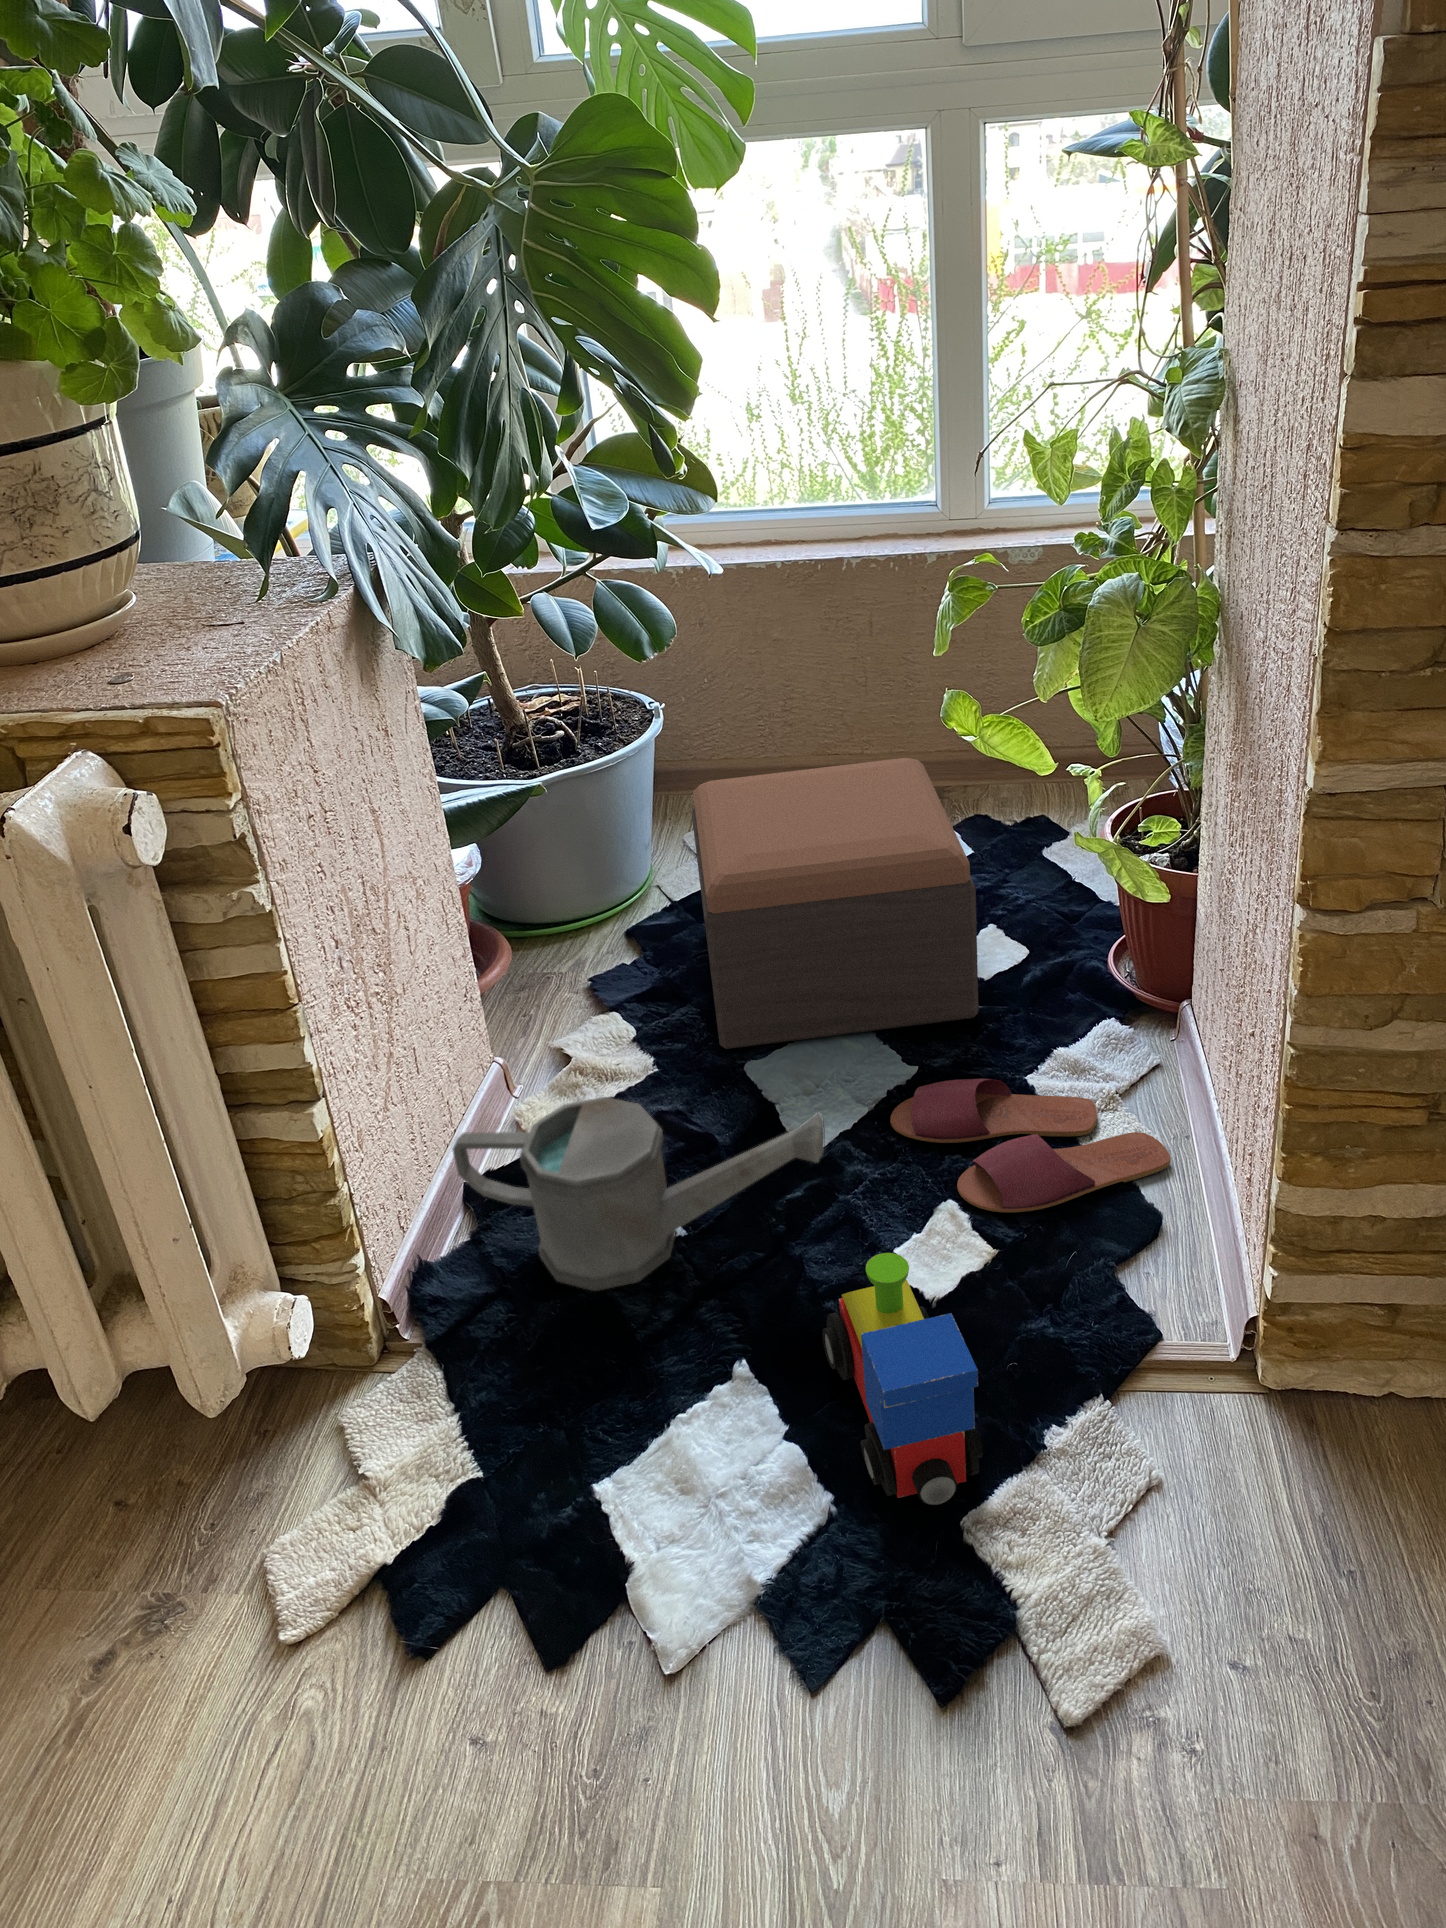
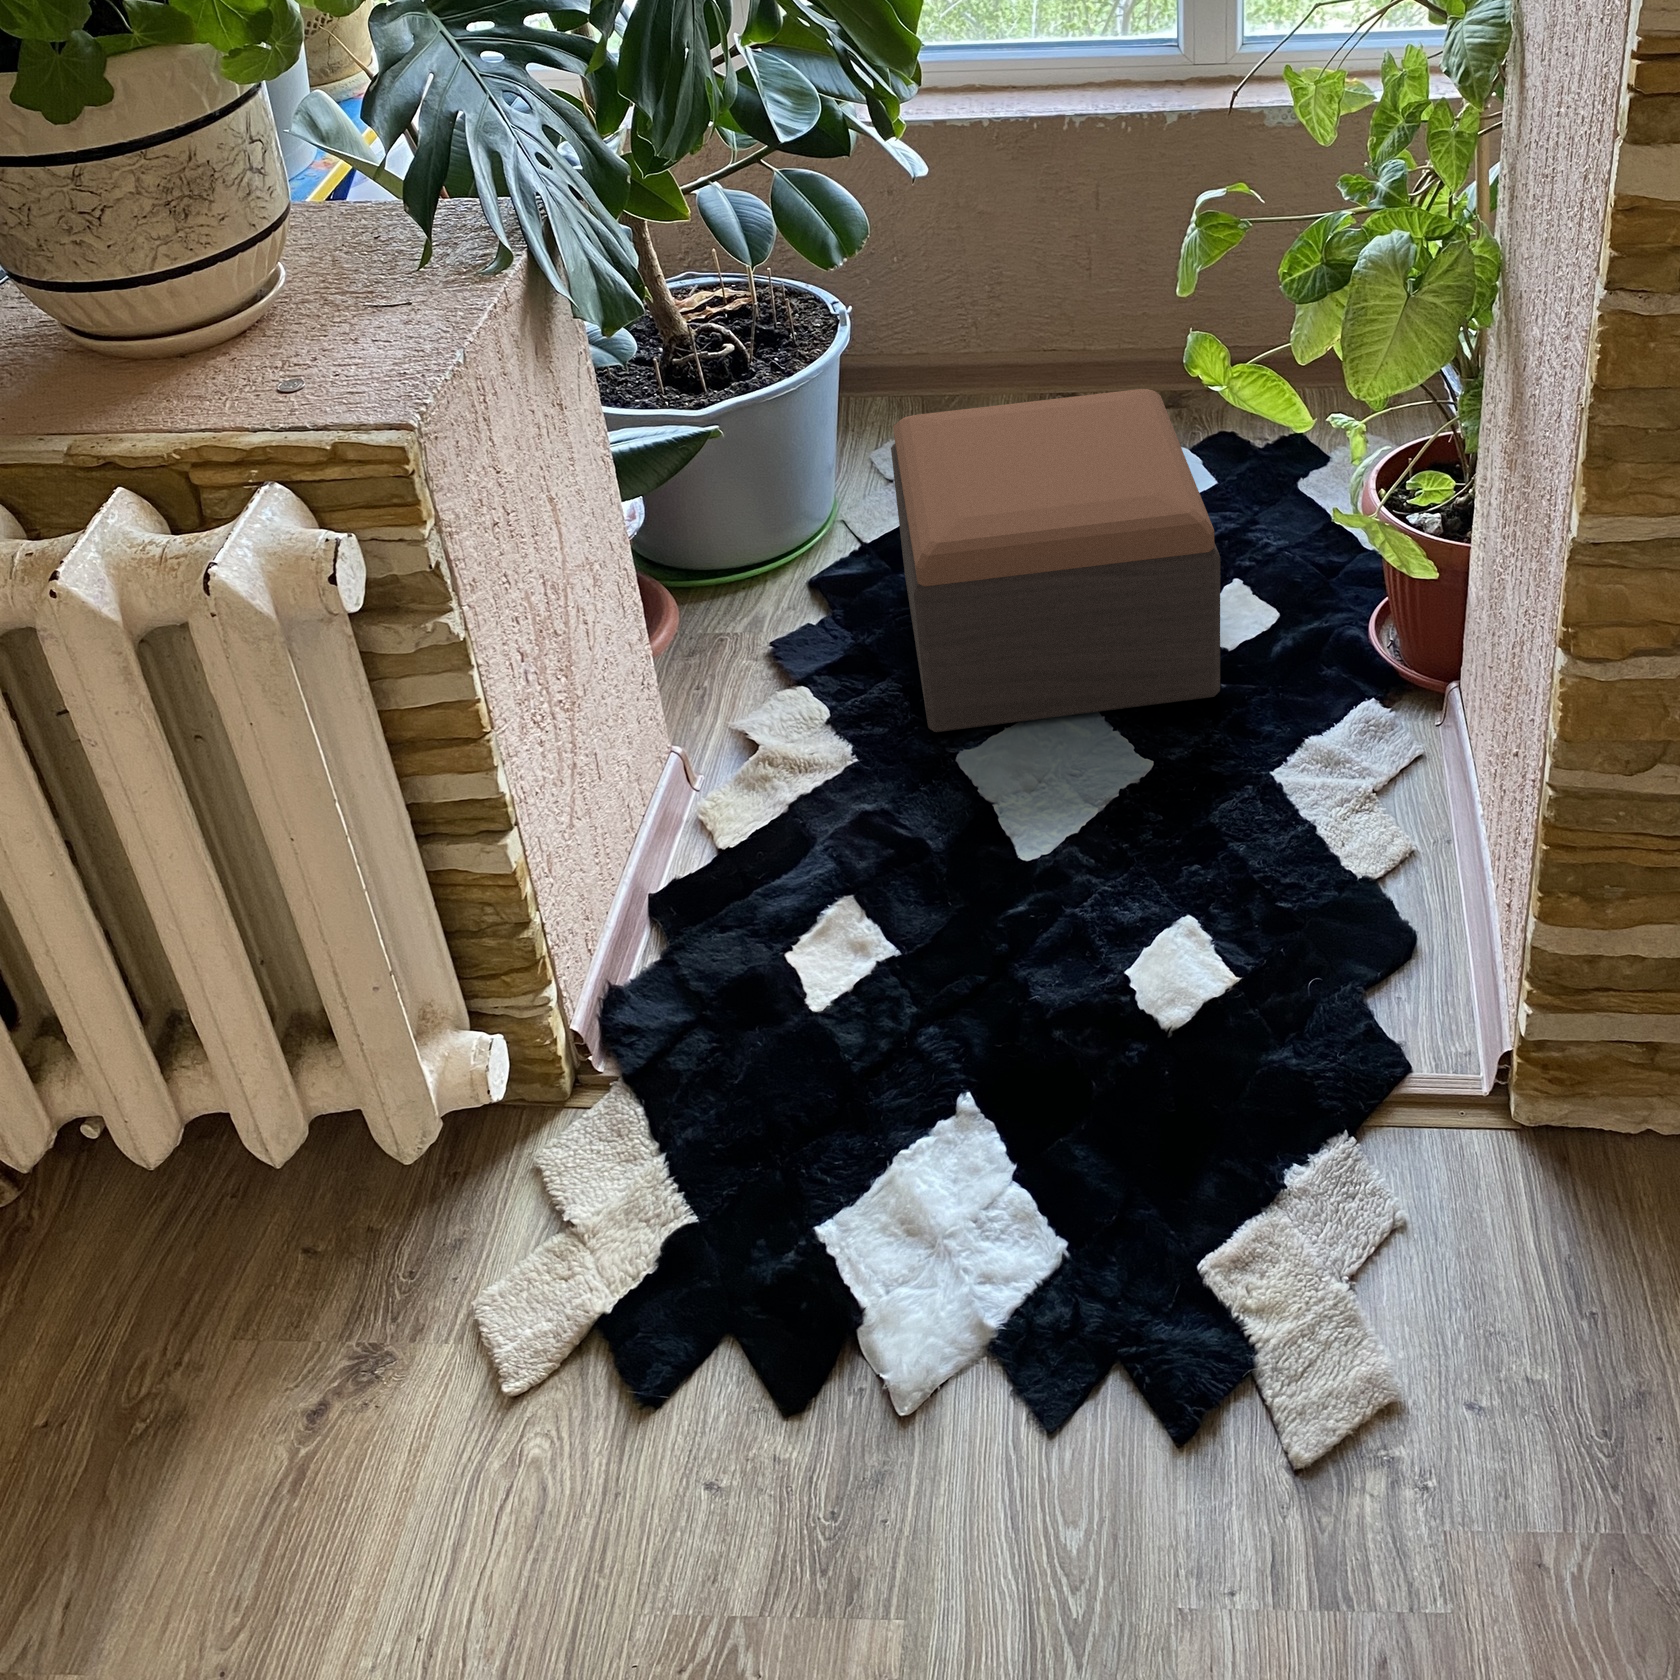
slippers: present [890,1079,1171,1212] -> none [1122,775,1427,929]
watering can: present [452,1097,825,1291] -> none [644,806,1055,1018]
toy train: present [822,1253,983,1505] -> none [1053,992,1222,1249]

